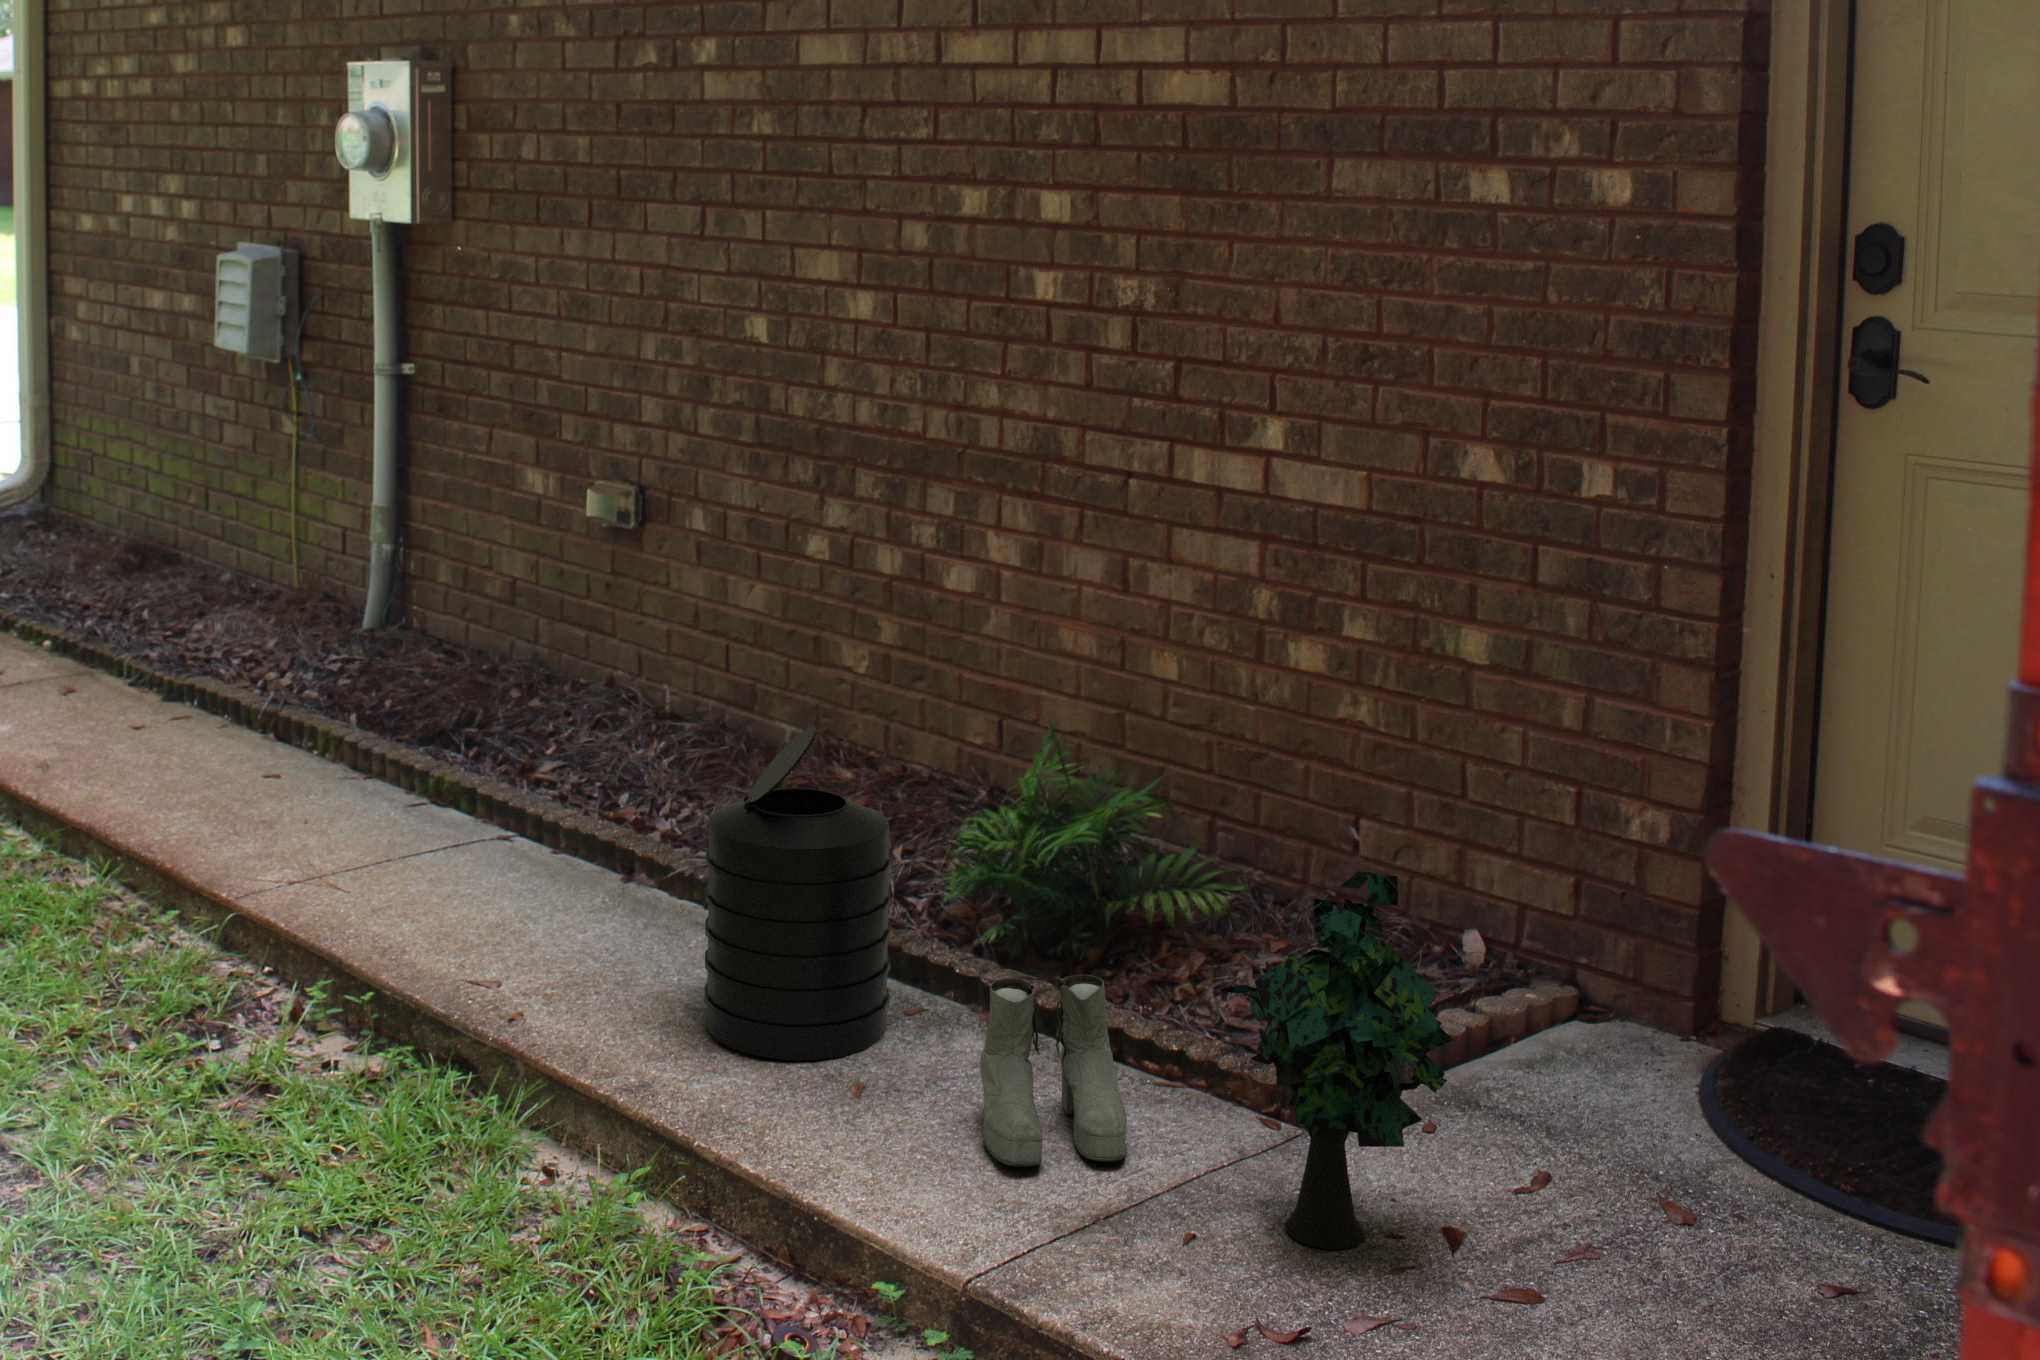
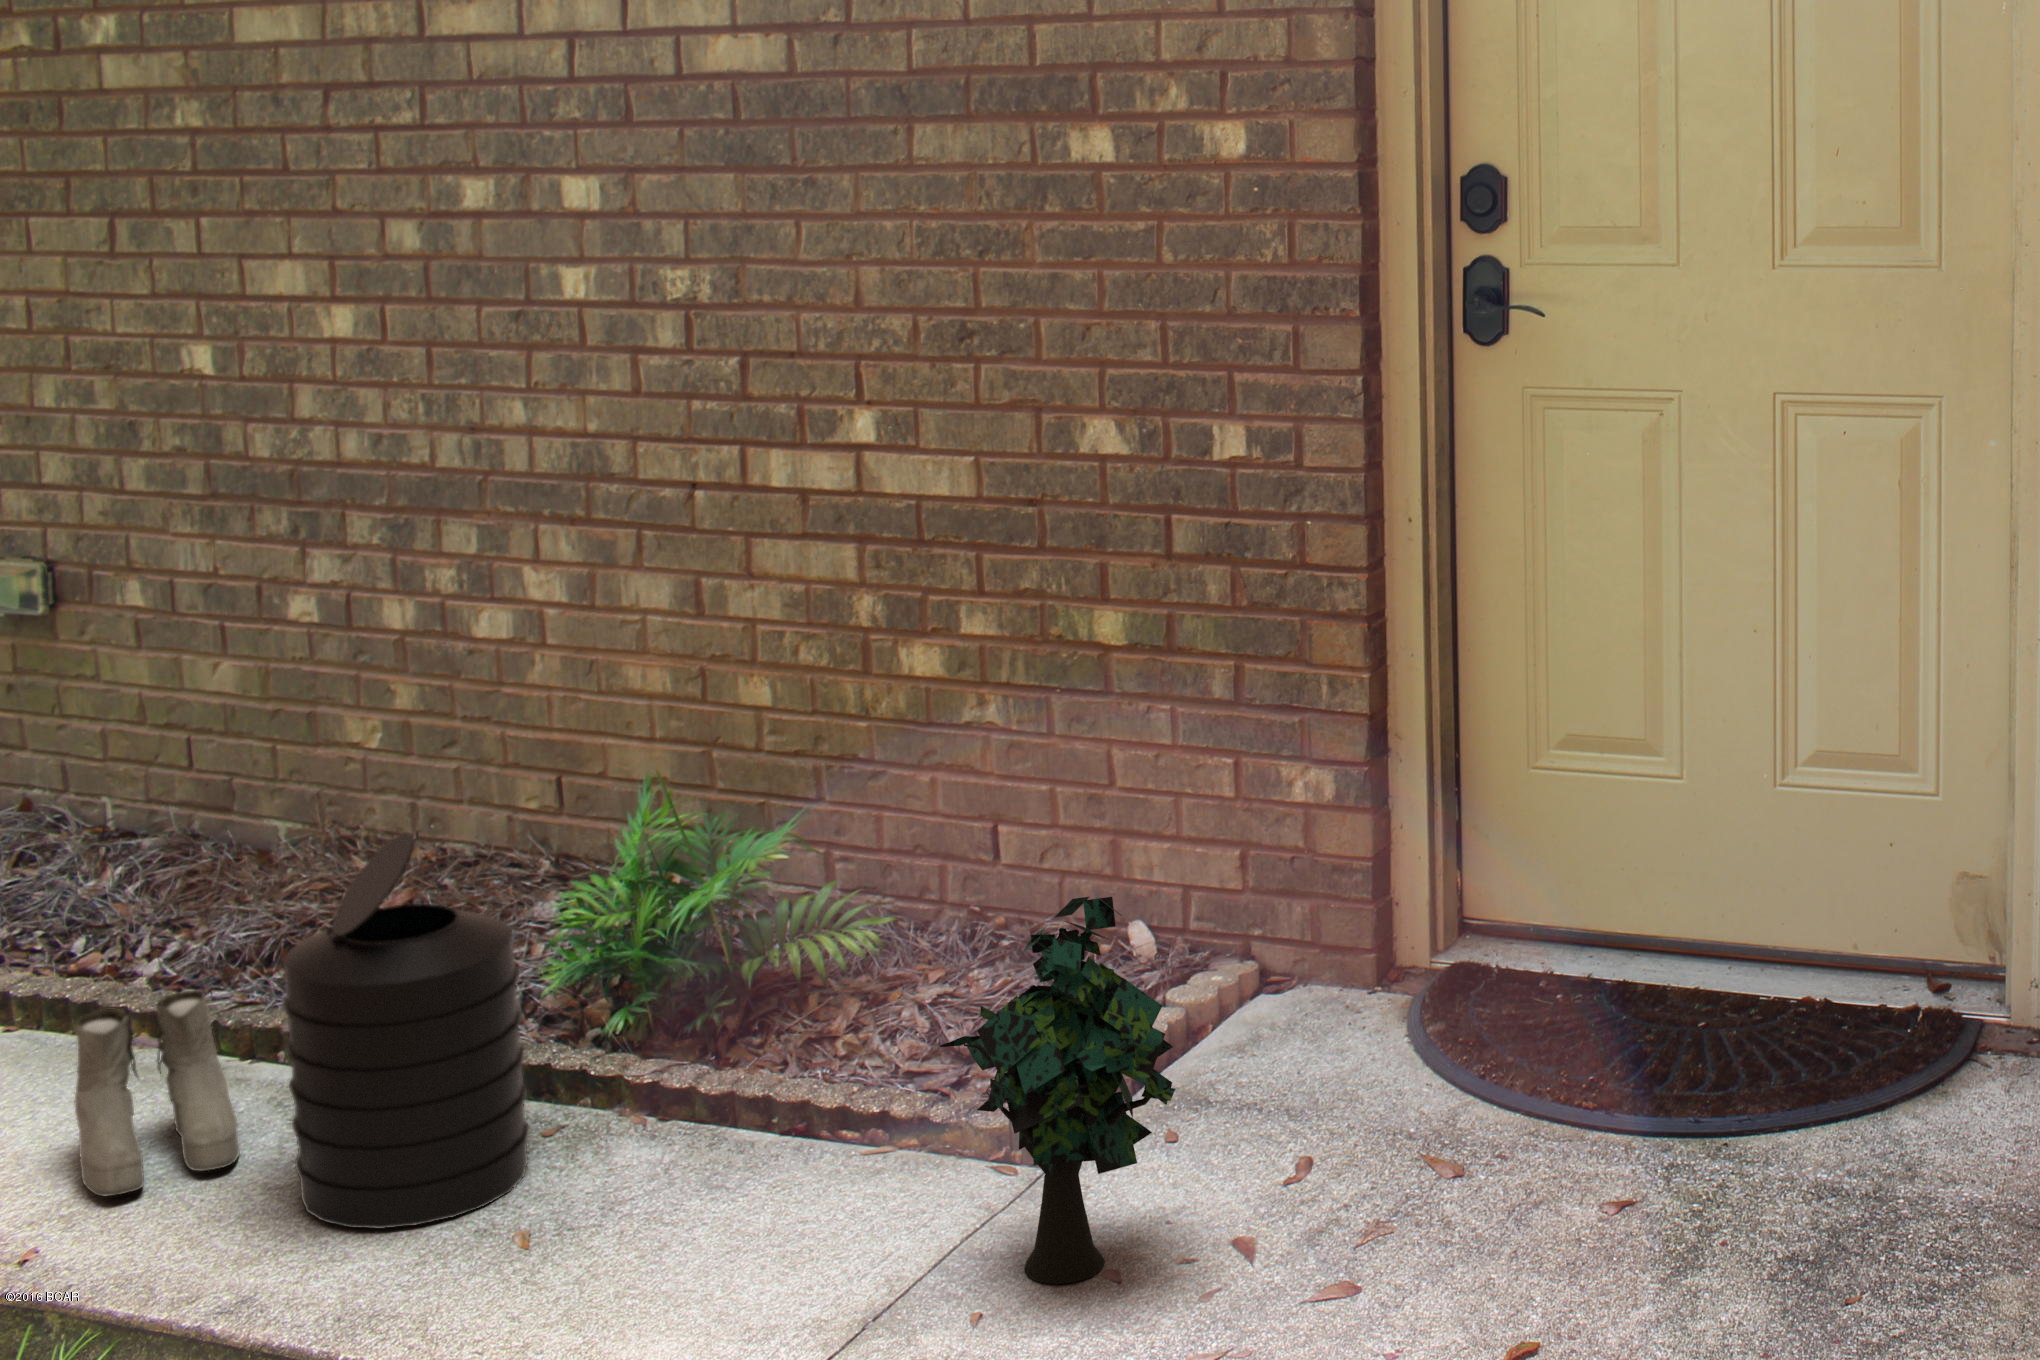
boots: present [980,974,1127,1167] -> present [74,991,239,1197]

